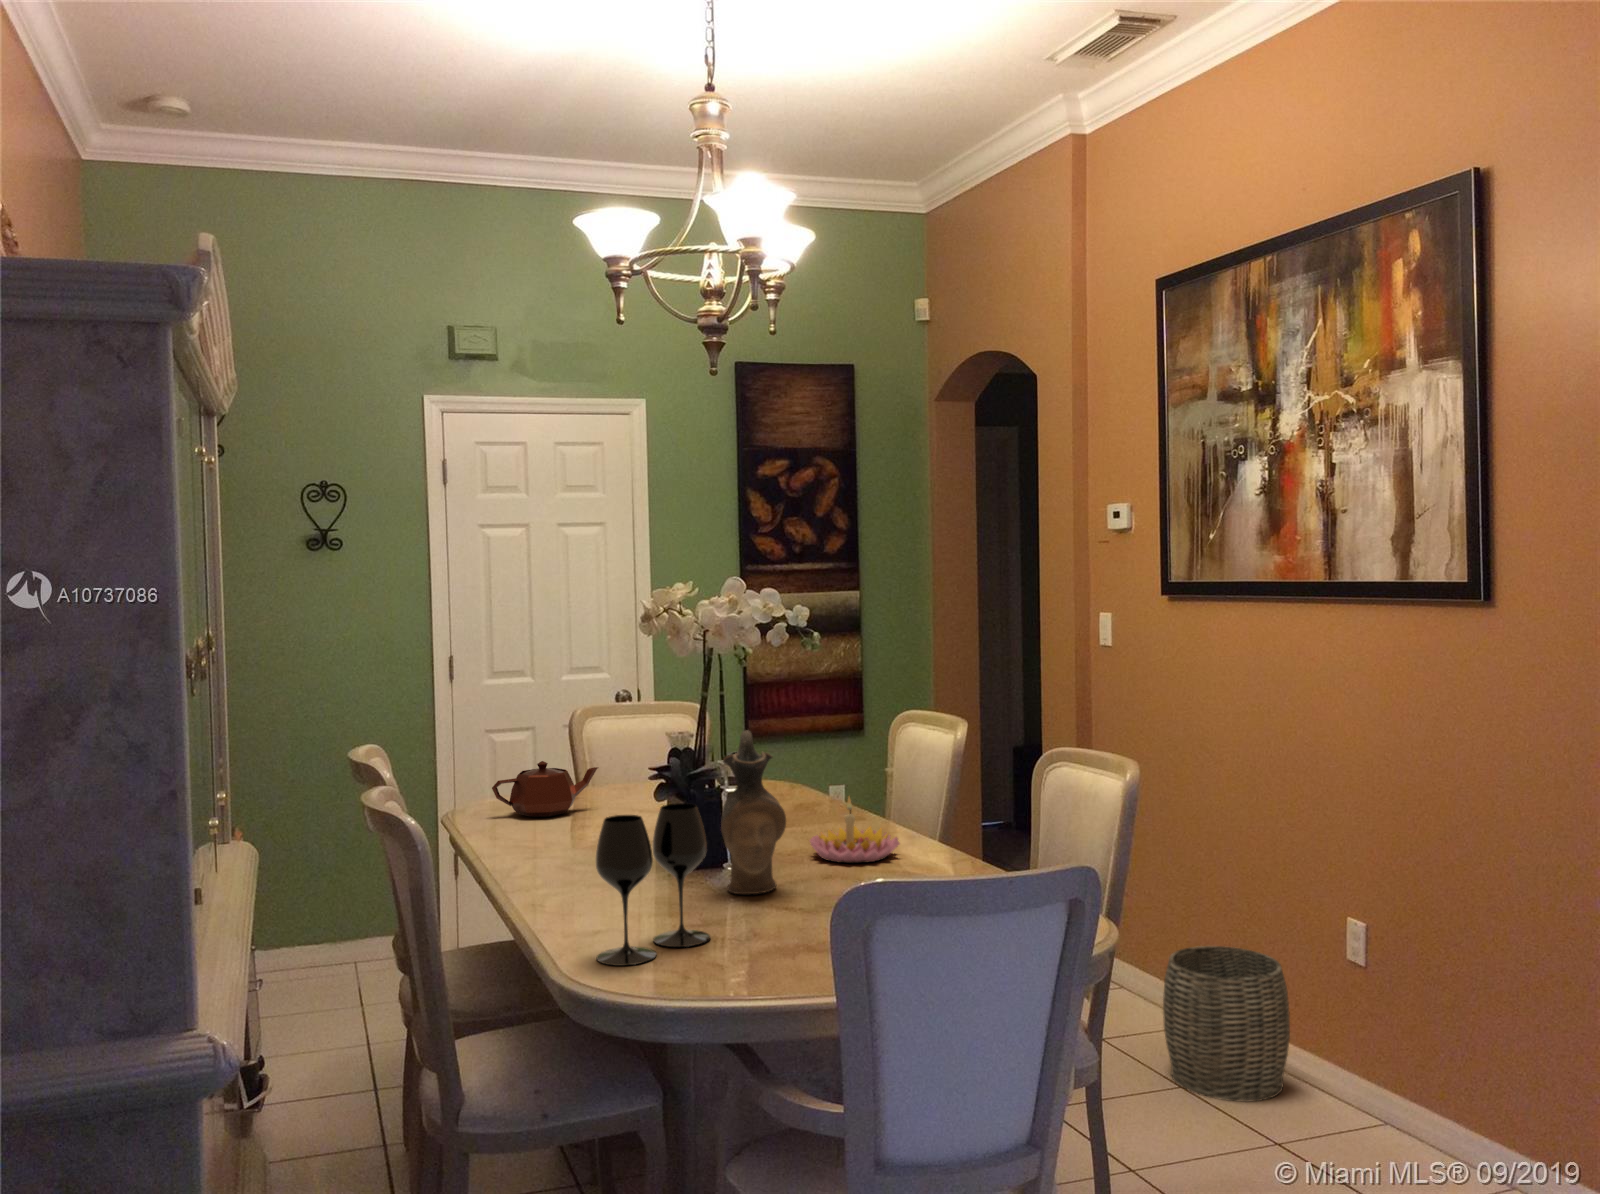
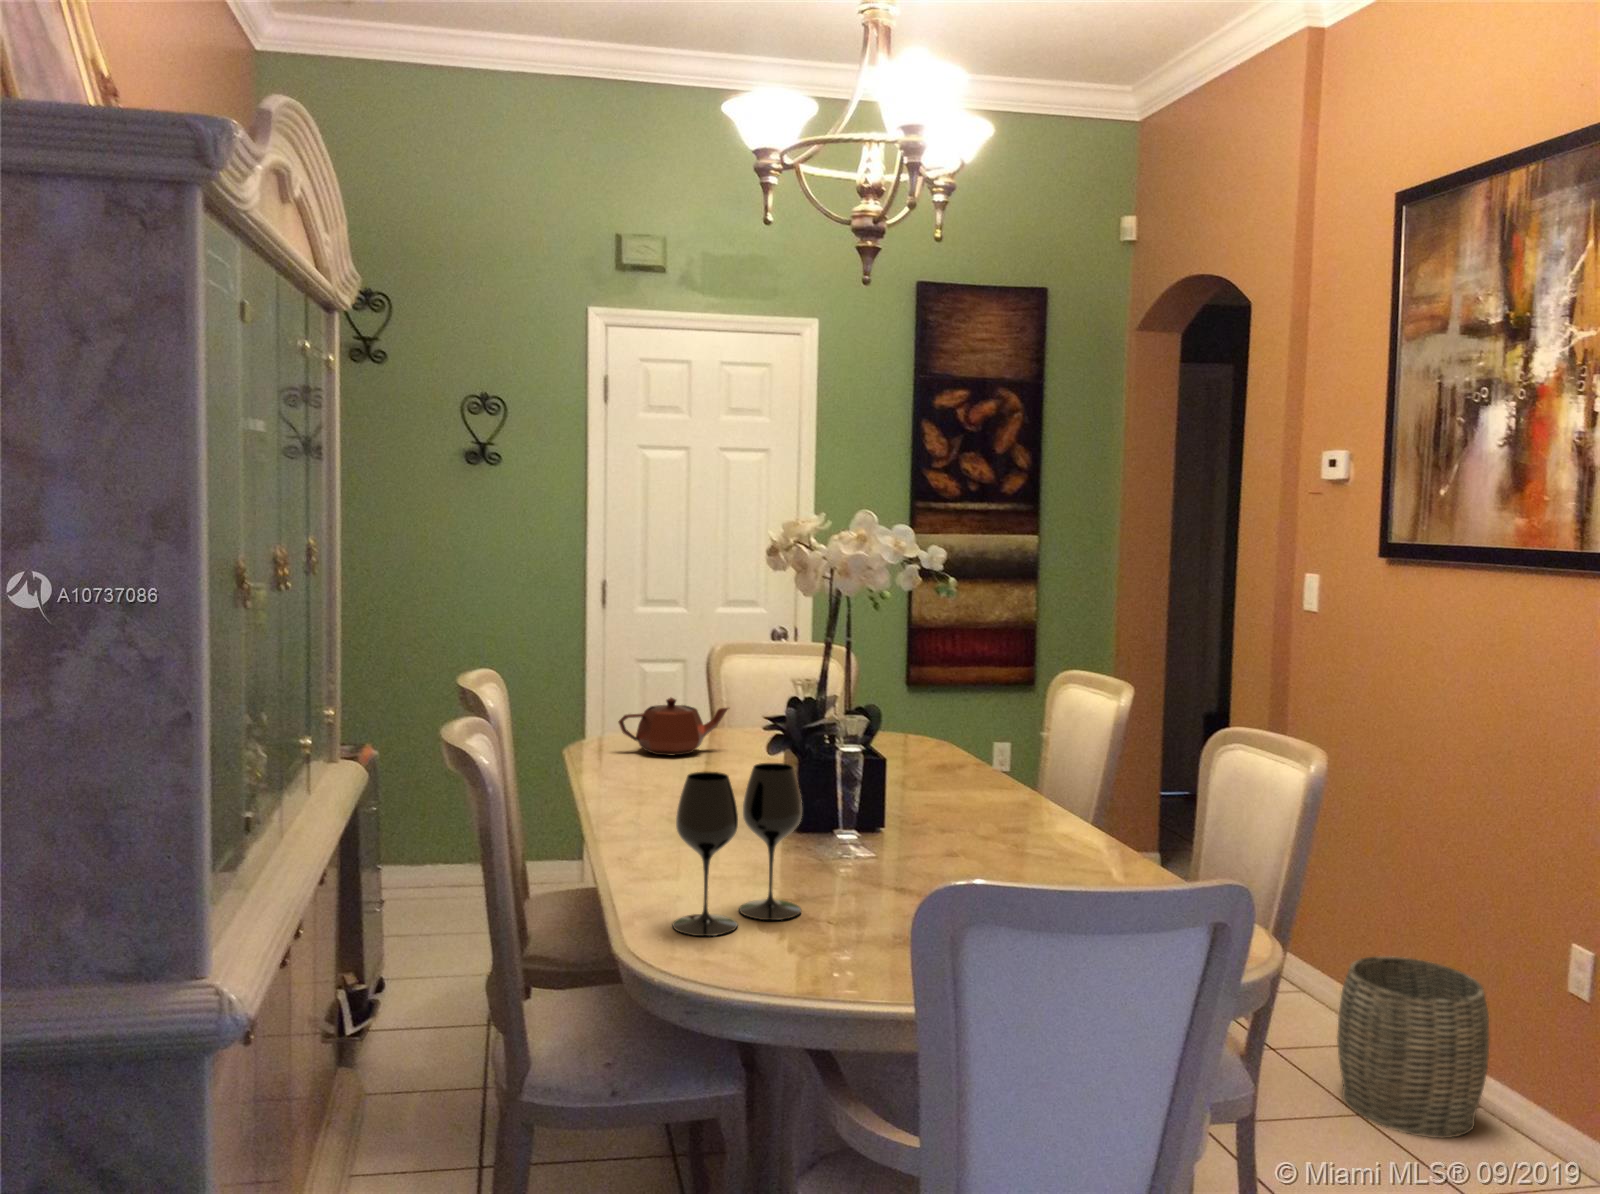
ceramic pitcher: present [721,730,786,894] -> none [831,685,903,864]
candle holder: present [810,798,900,863] -> none [936,762,1036,838]

